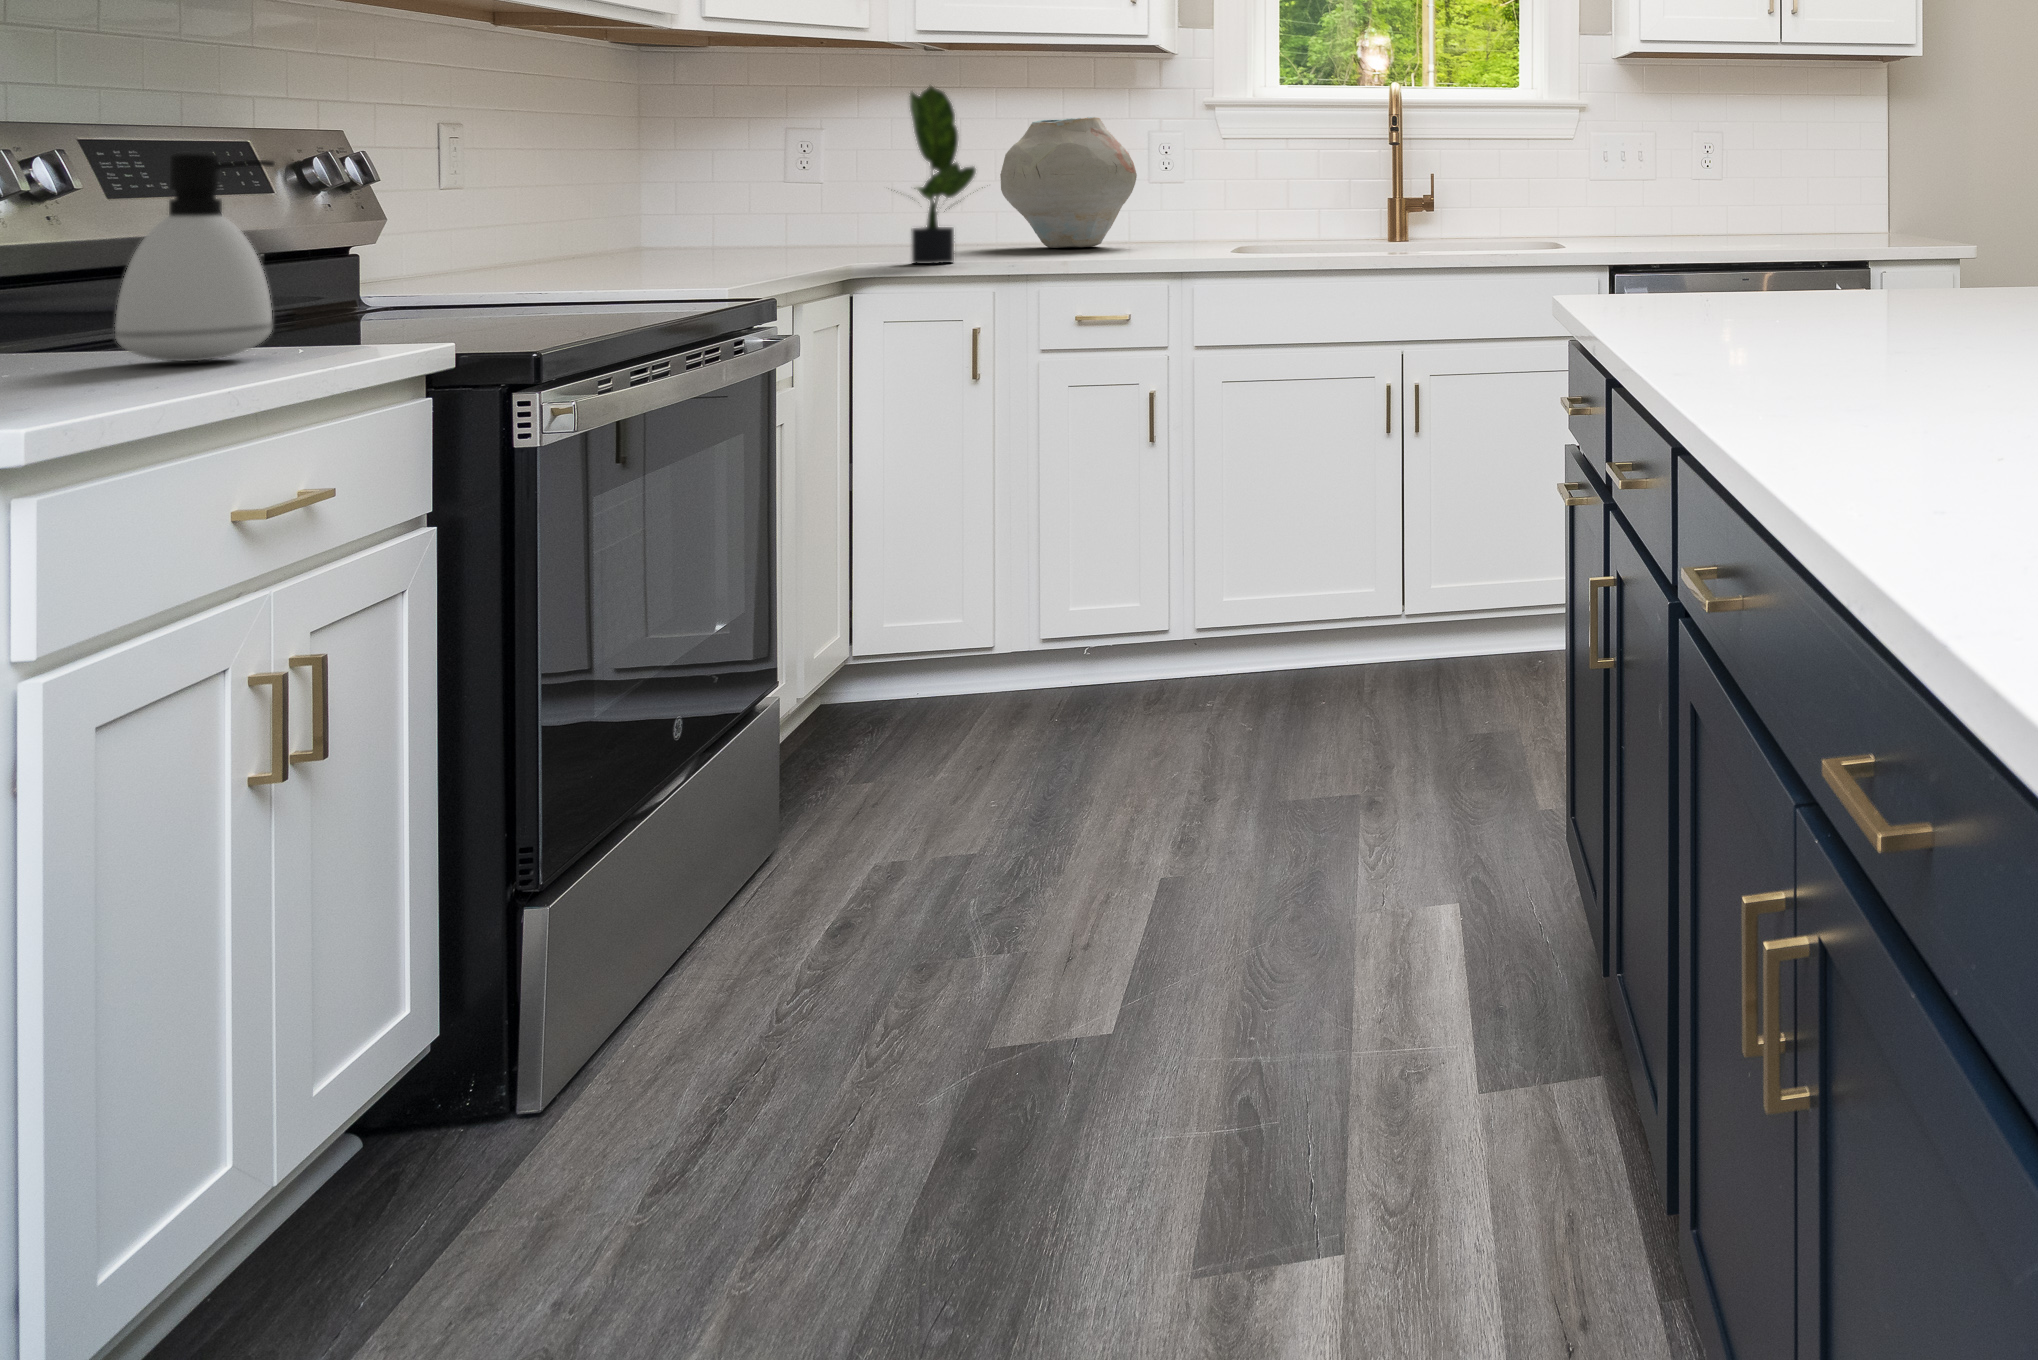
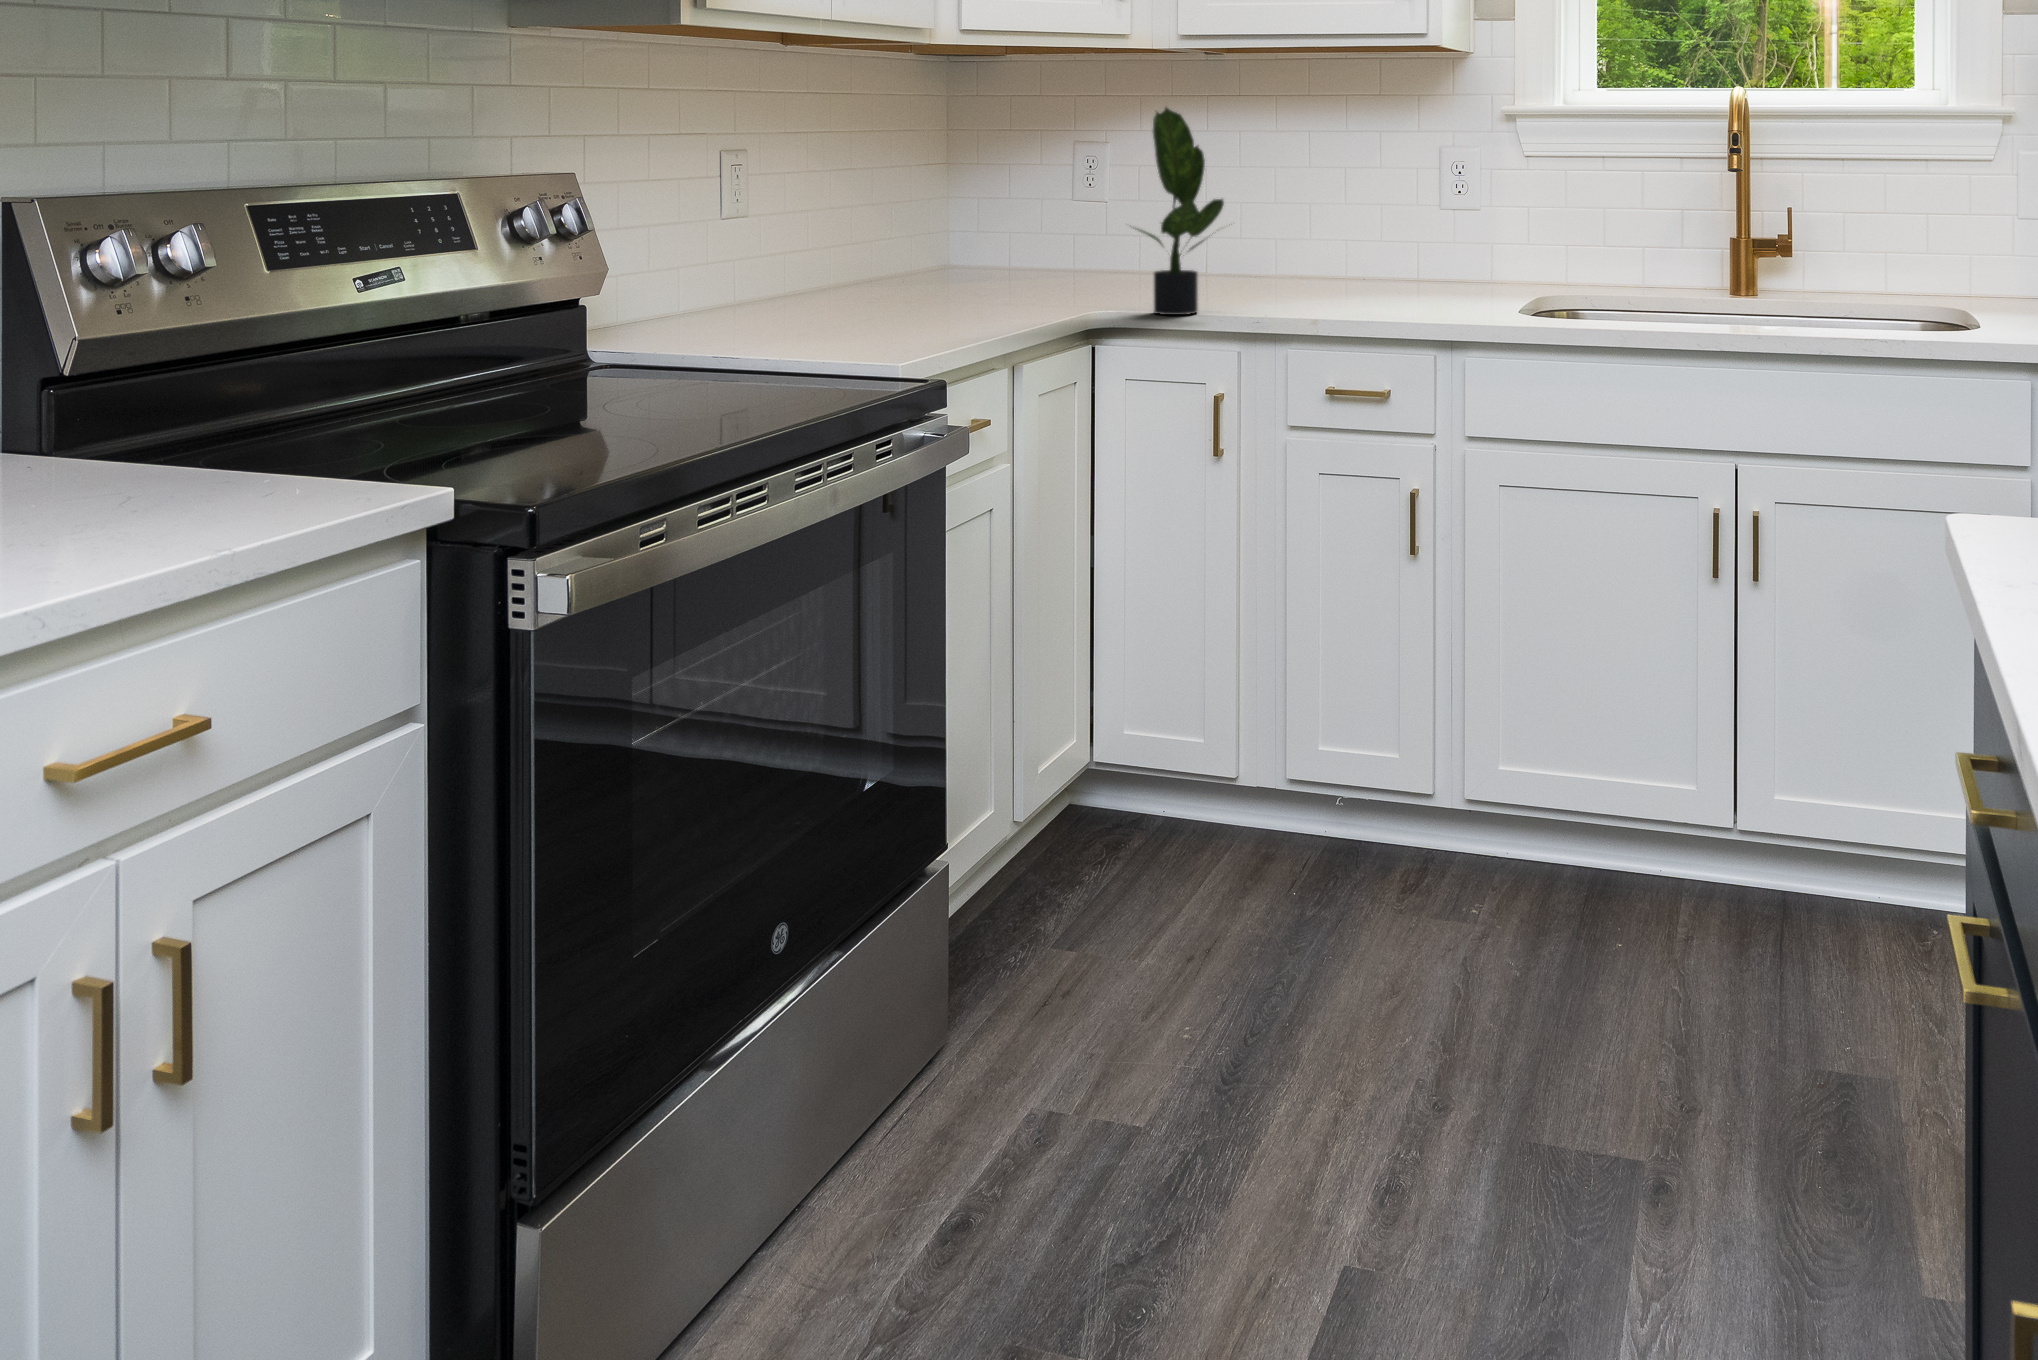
vase: present [1000,117,1137,248] -> none [1274,133,1419,287]
soap dispenser: present [115,151,274,361] -> none [106,248,270,504]

